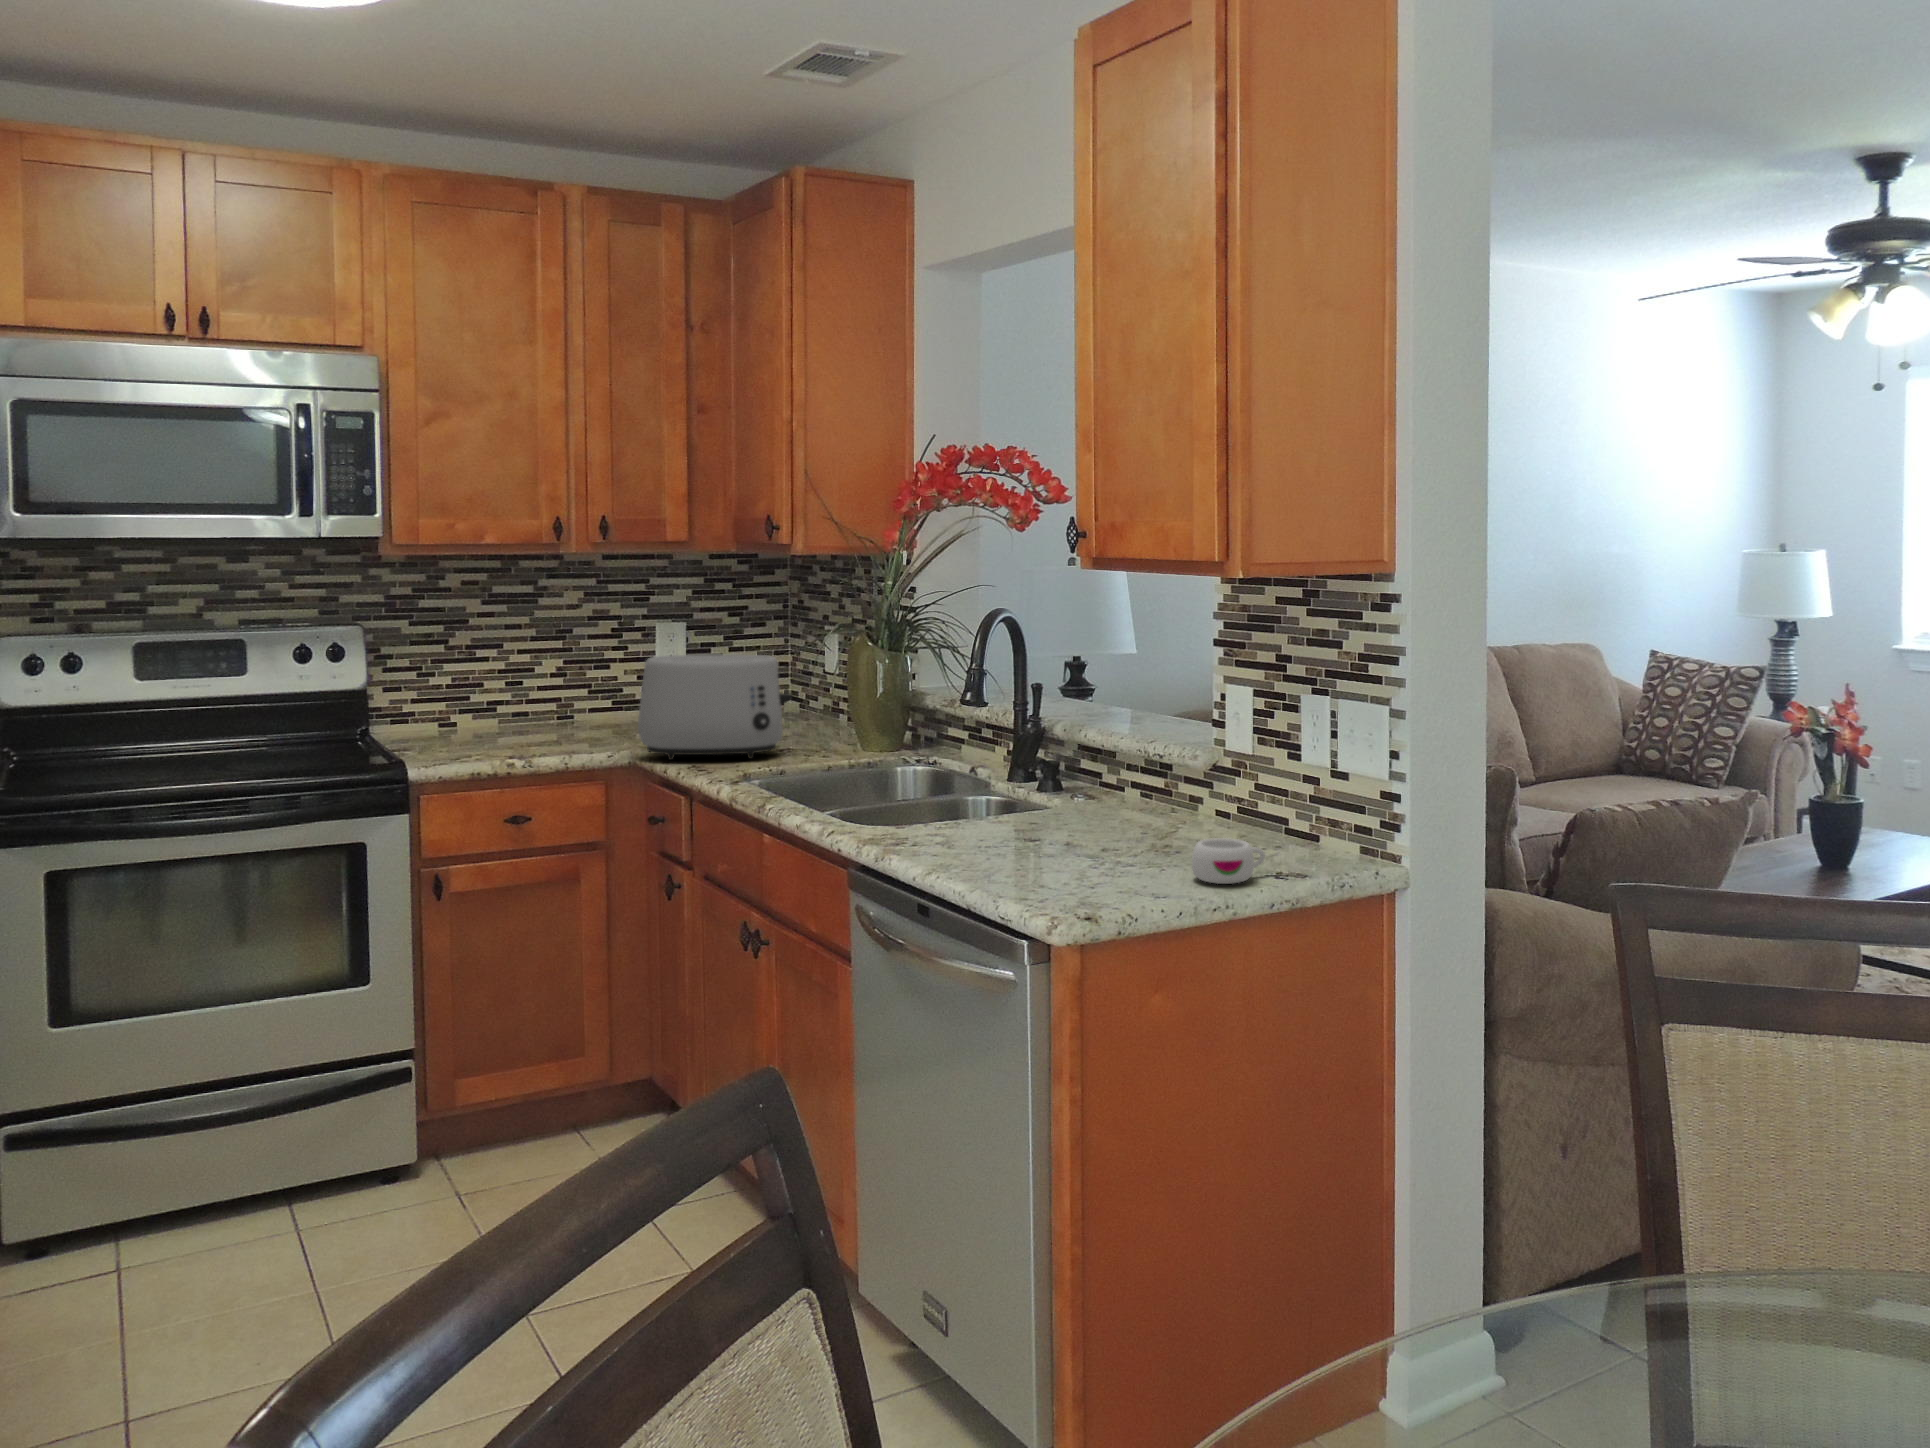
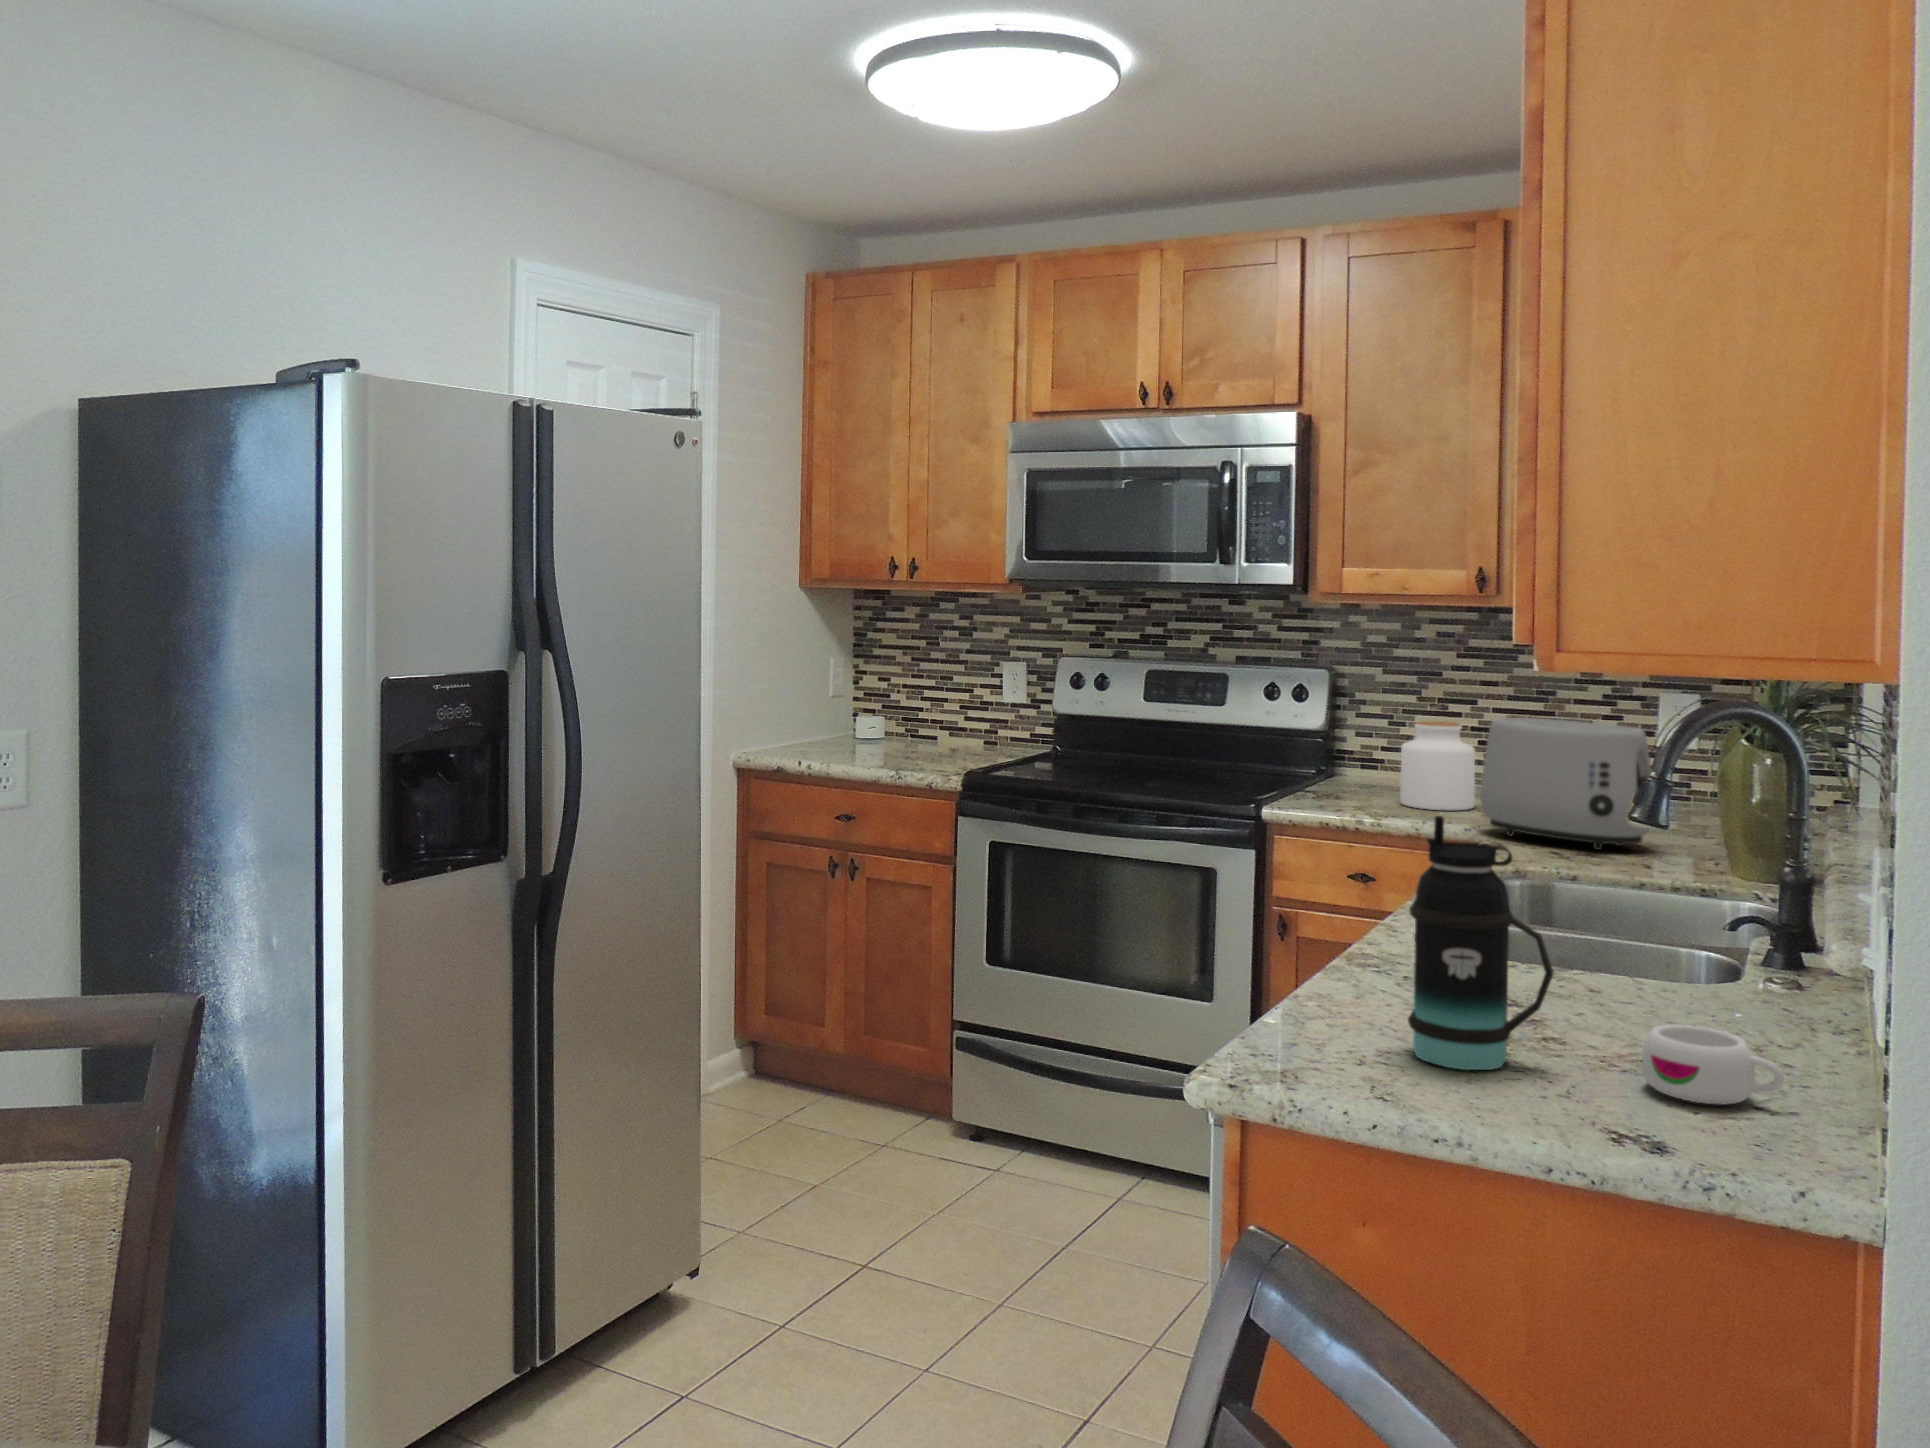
jar: none [507,666,576,751] -> present [1400,721,1475,811]
bottle: none [1070,730,1151,906] -> present [1408,816,1554,1070]

